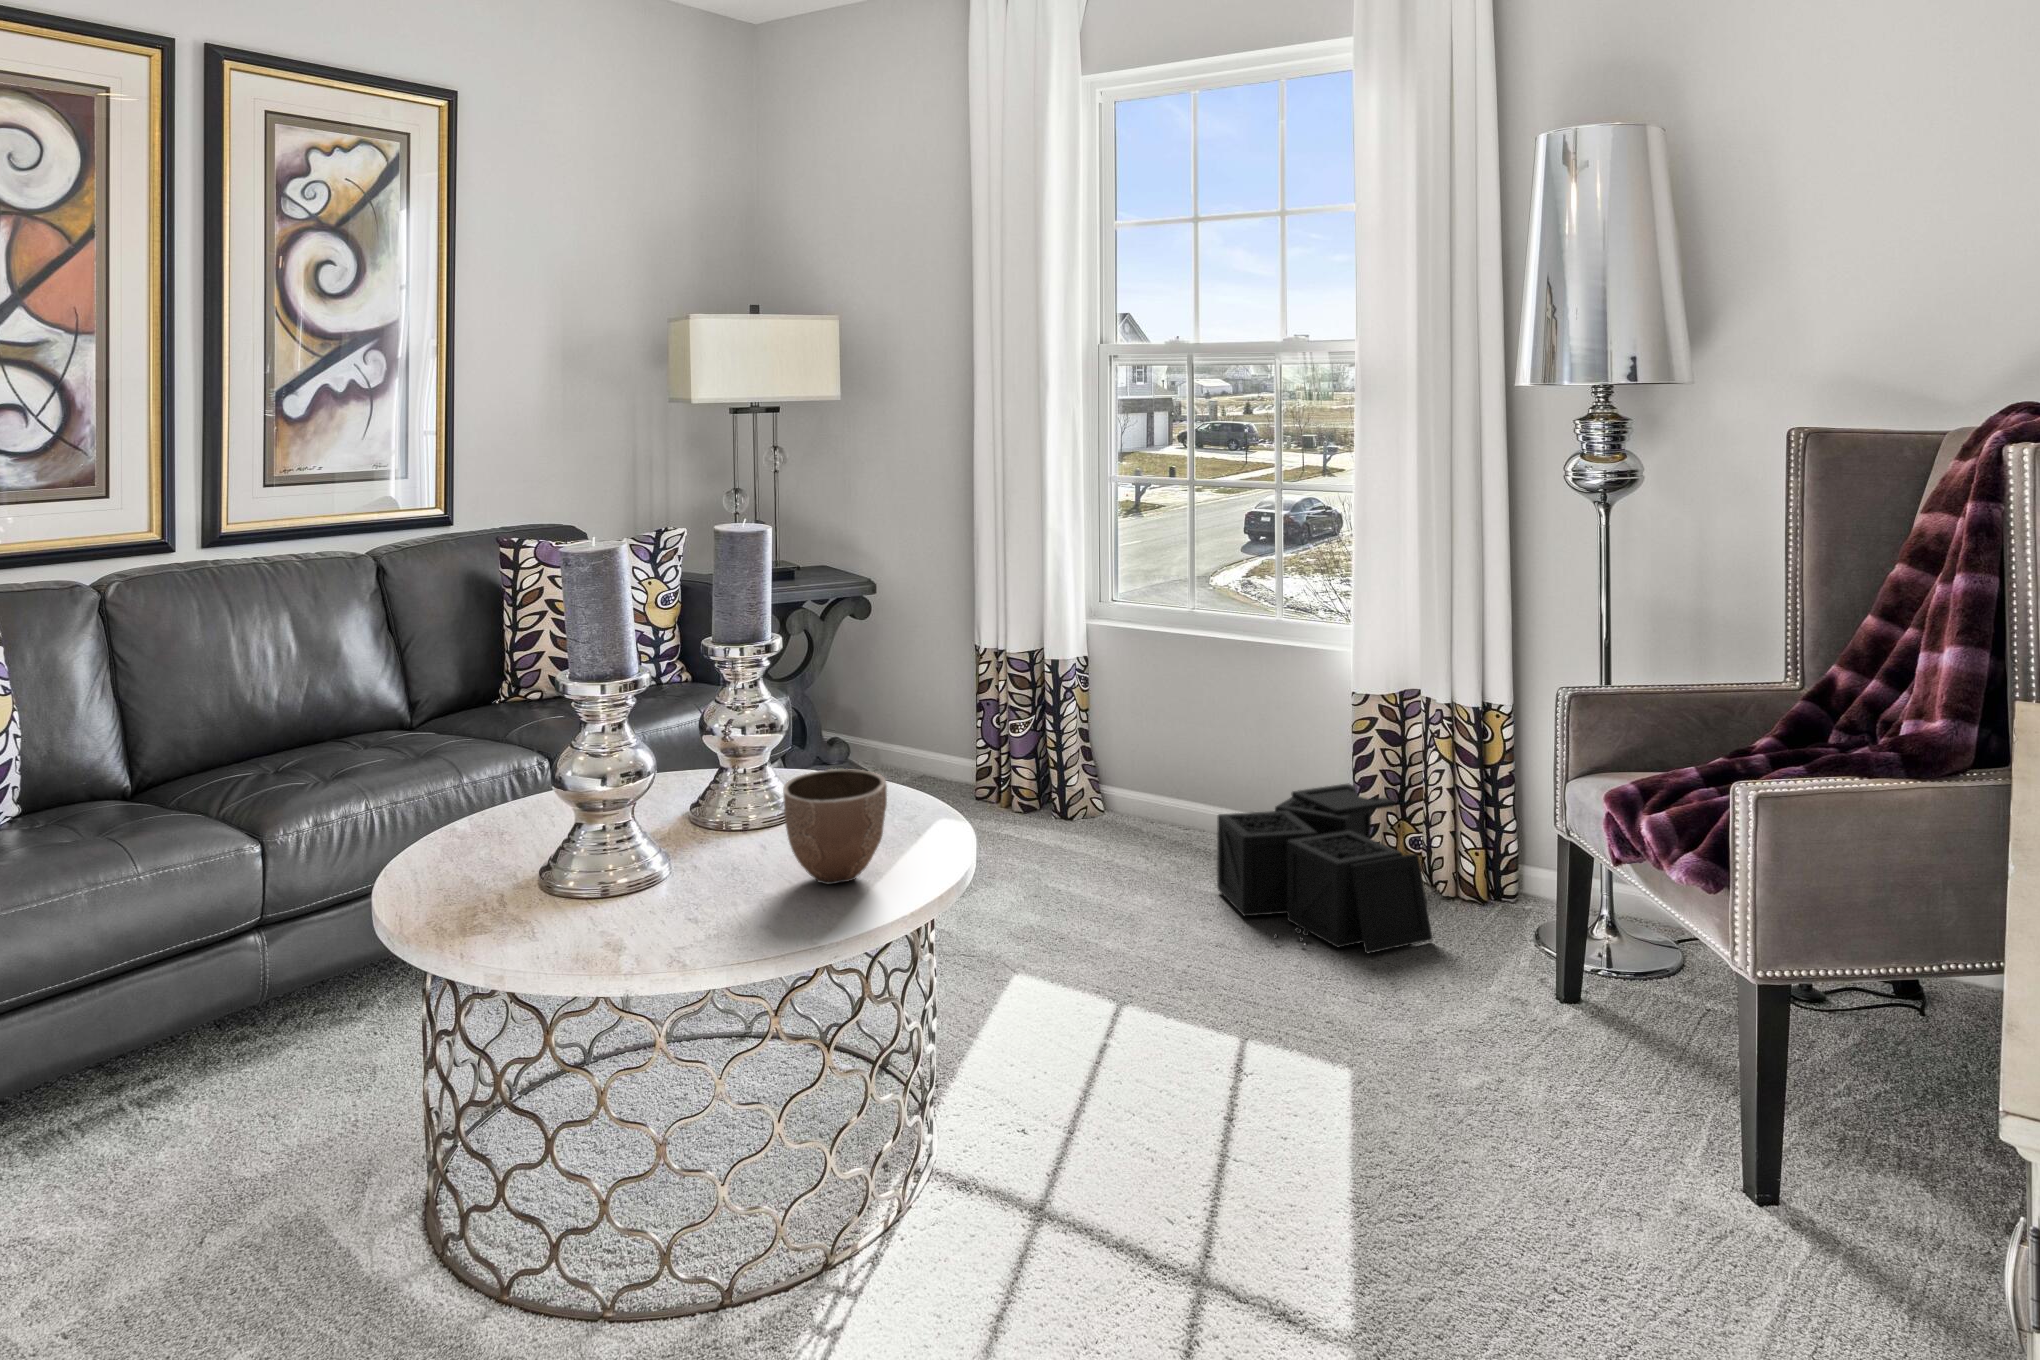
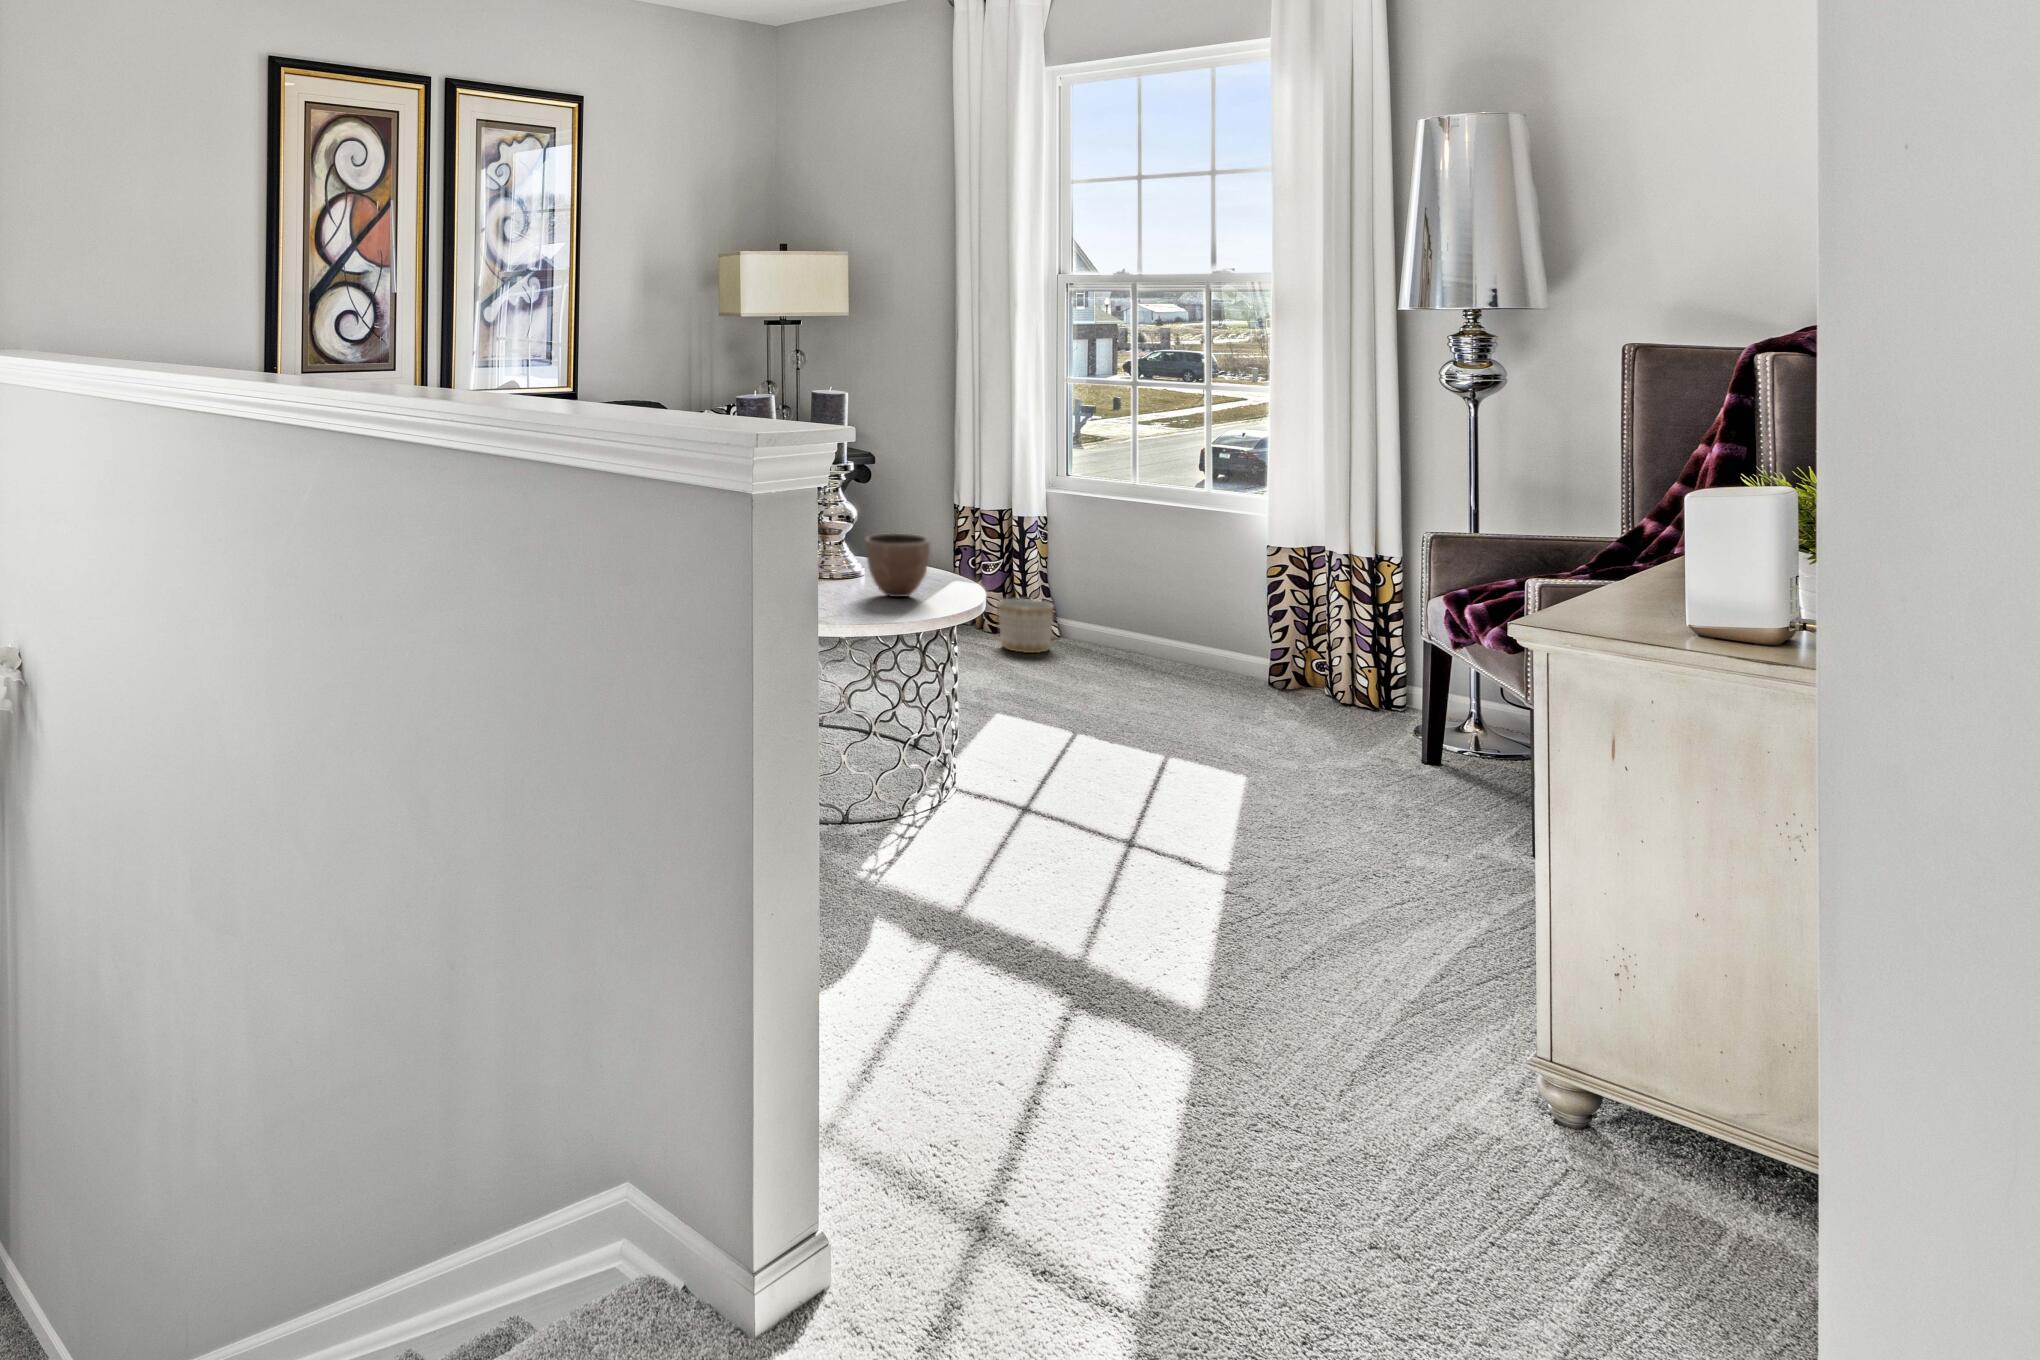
planter: none [1026,765,1096,842] -> present [998,599,1054,653]
storage bin: present [1217,783,1432,954] -> none [1150,618,1322,722]

